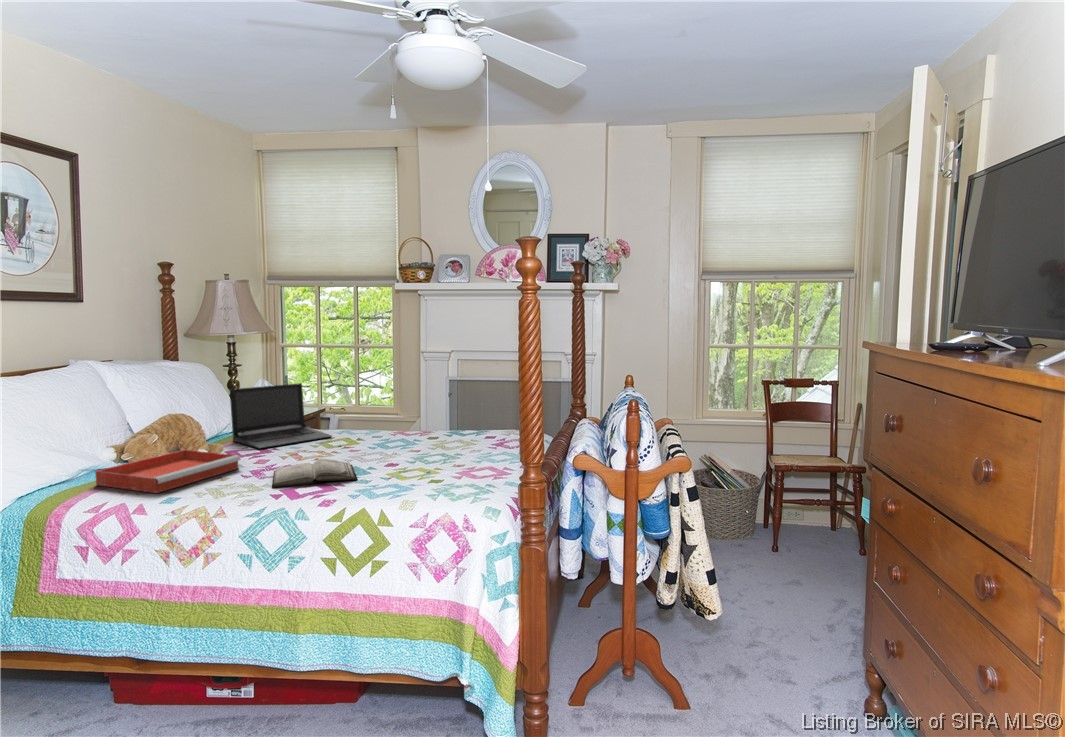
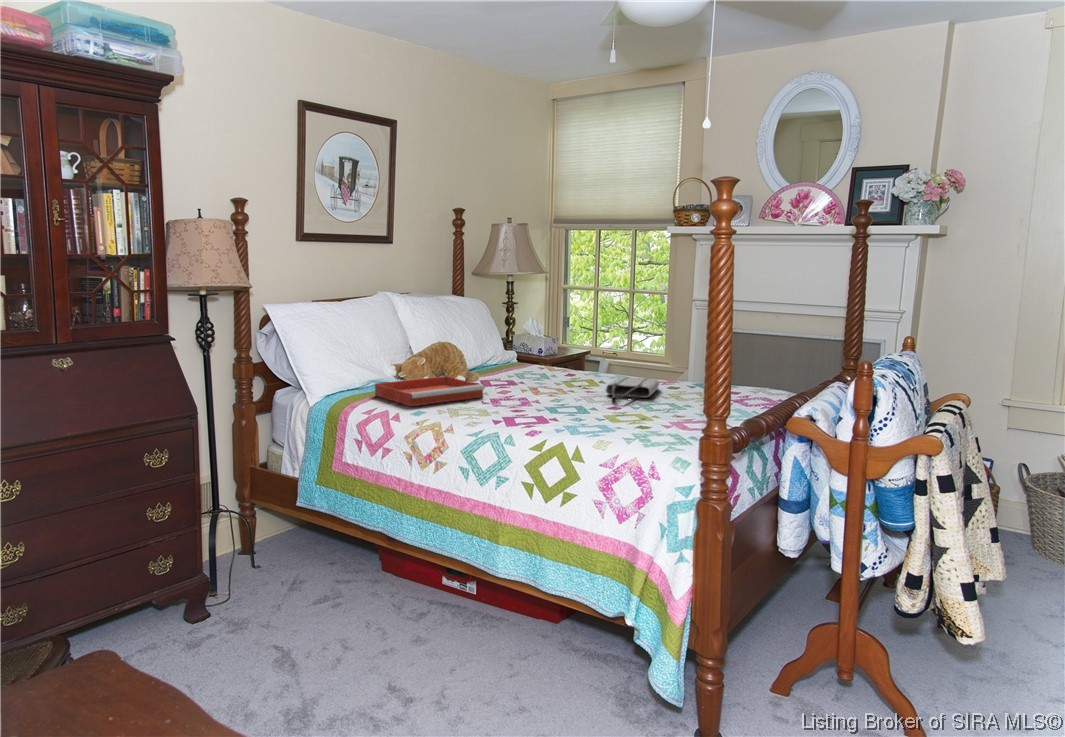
laptop: present [230,383,332,449] -> none [494,325,583,384]
tote bag: none [366,428,411,452] -> present [606,377,659,399]
diary: present [272,459,357,487] -> none [498,396,580,418]

